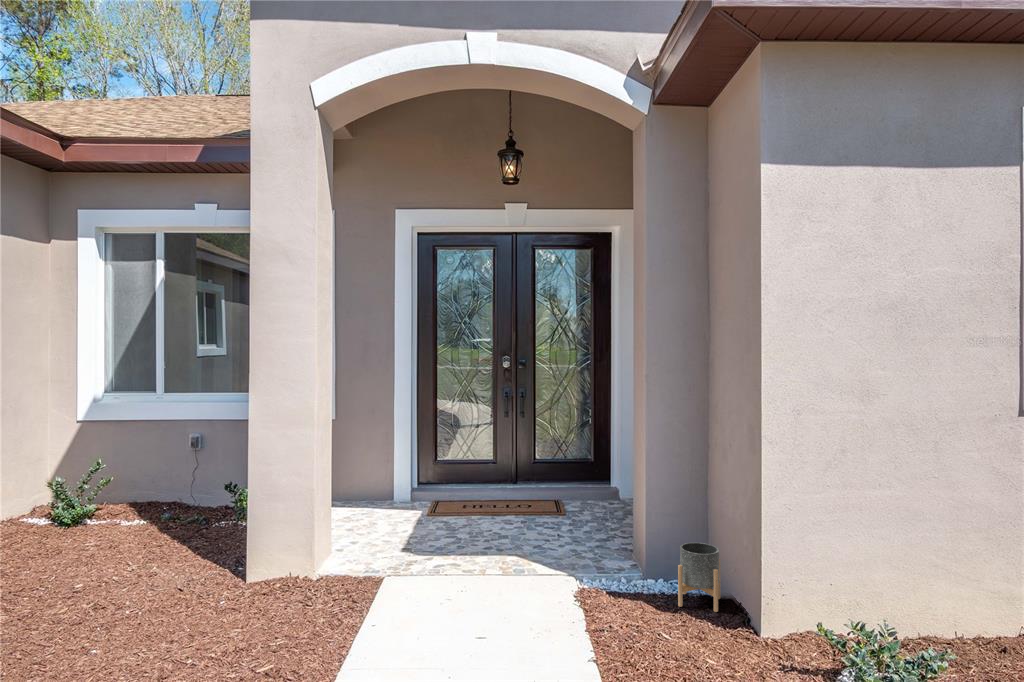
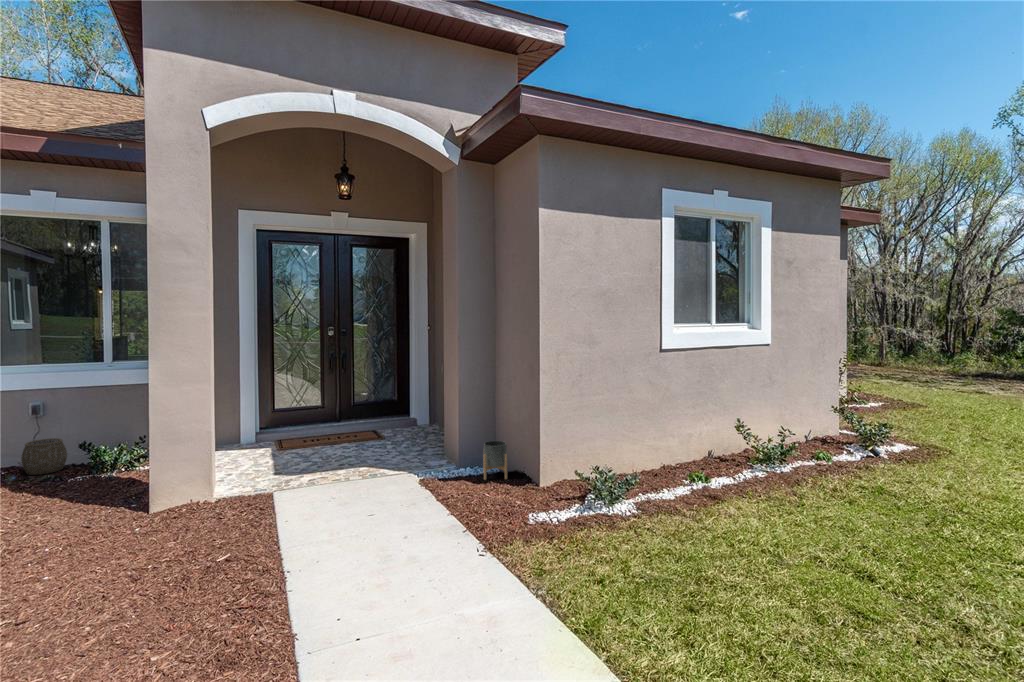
woven basket: none [176,475,219,514] -> present [21,438,67,475]

